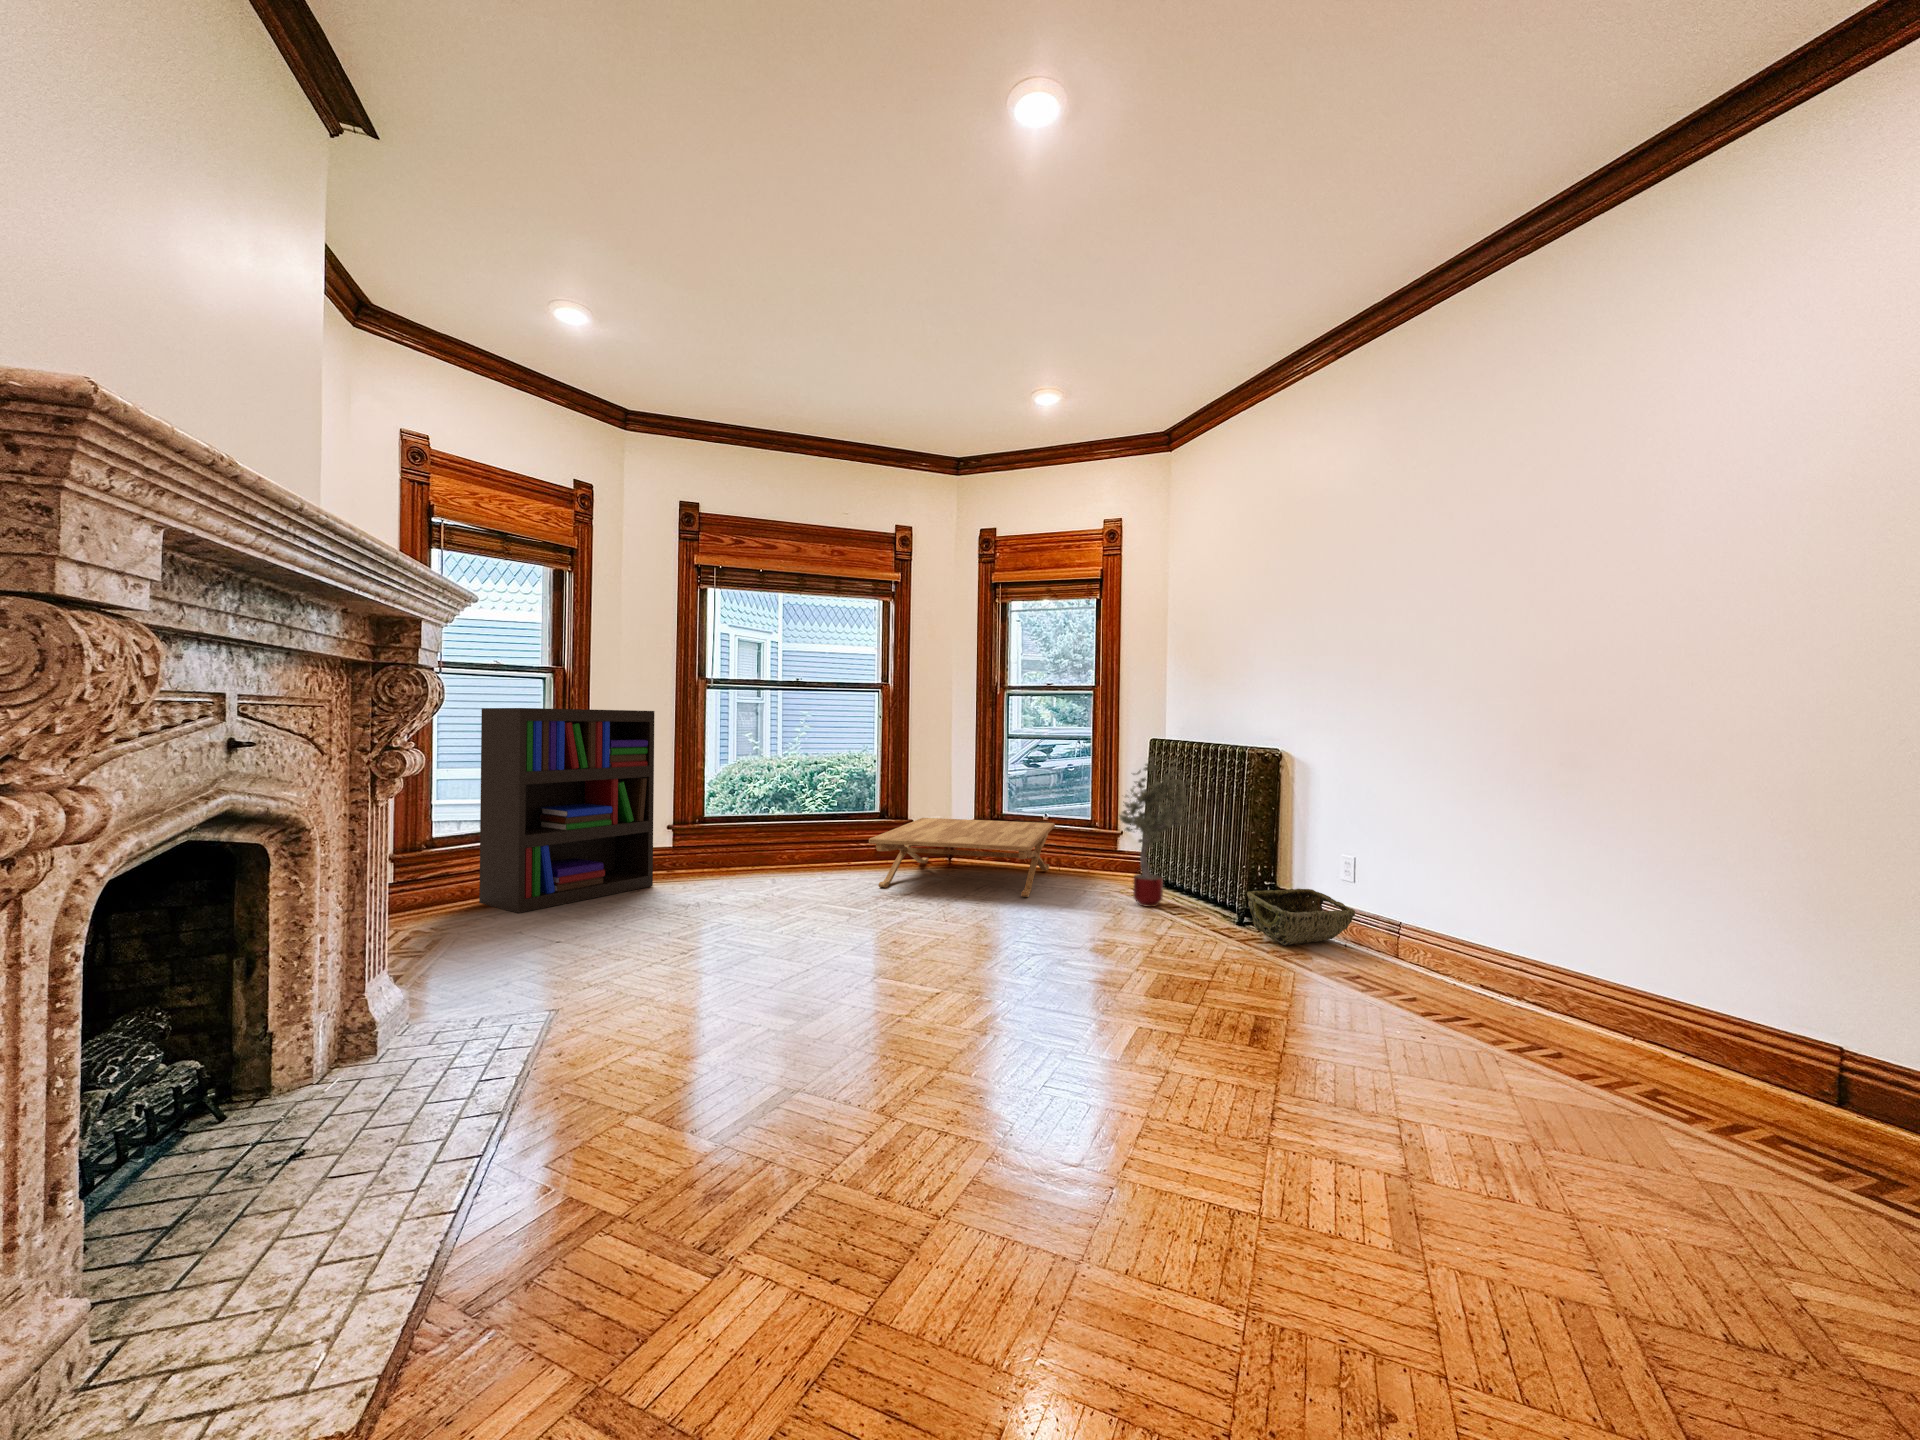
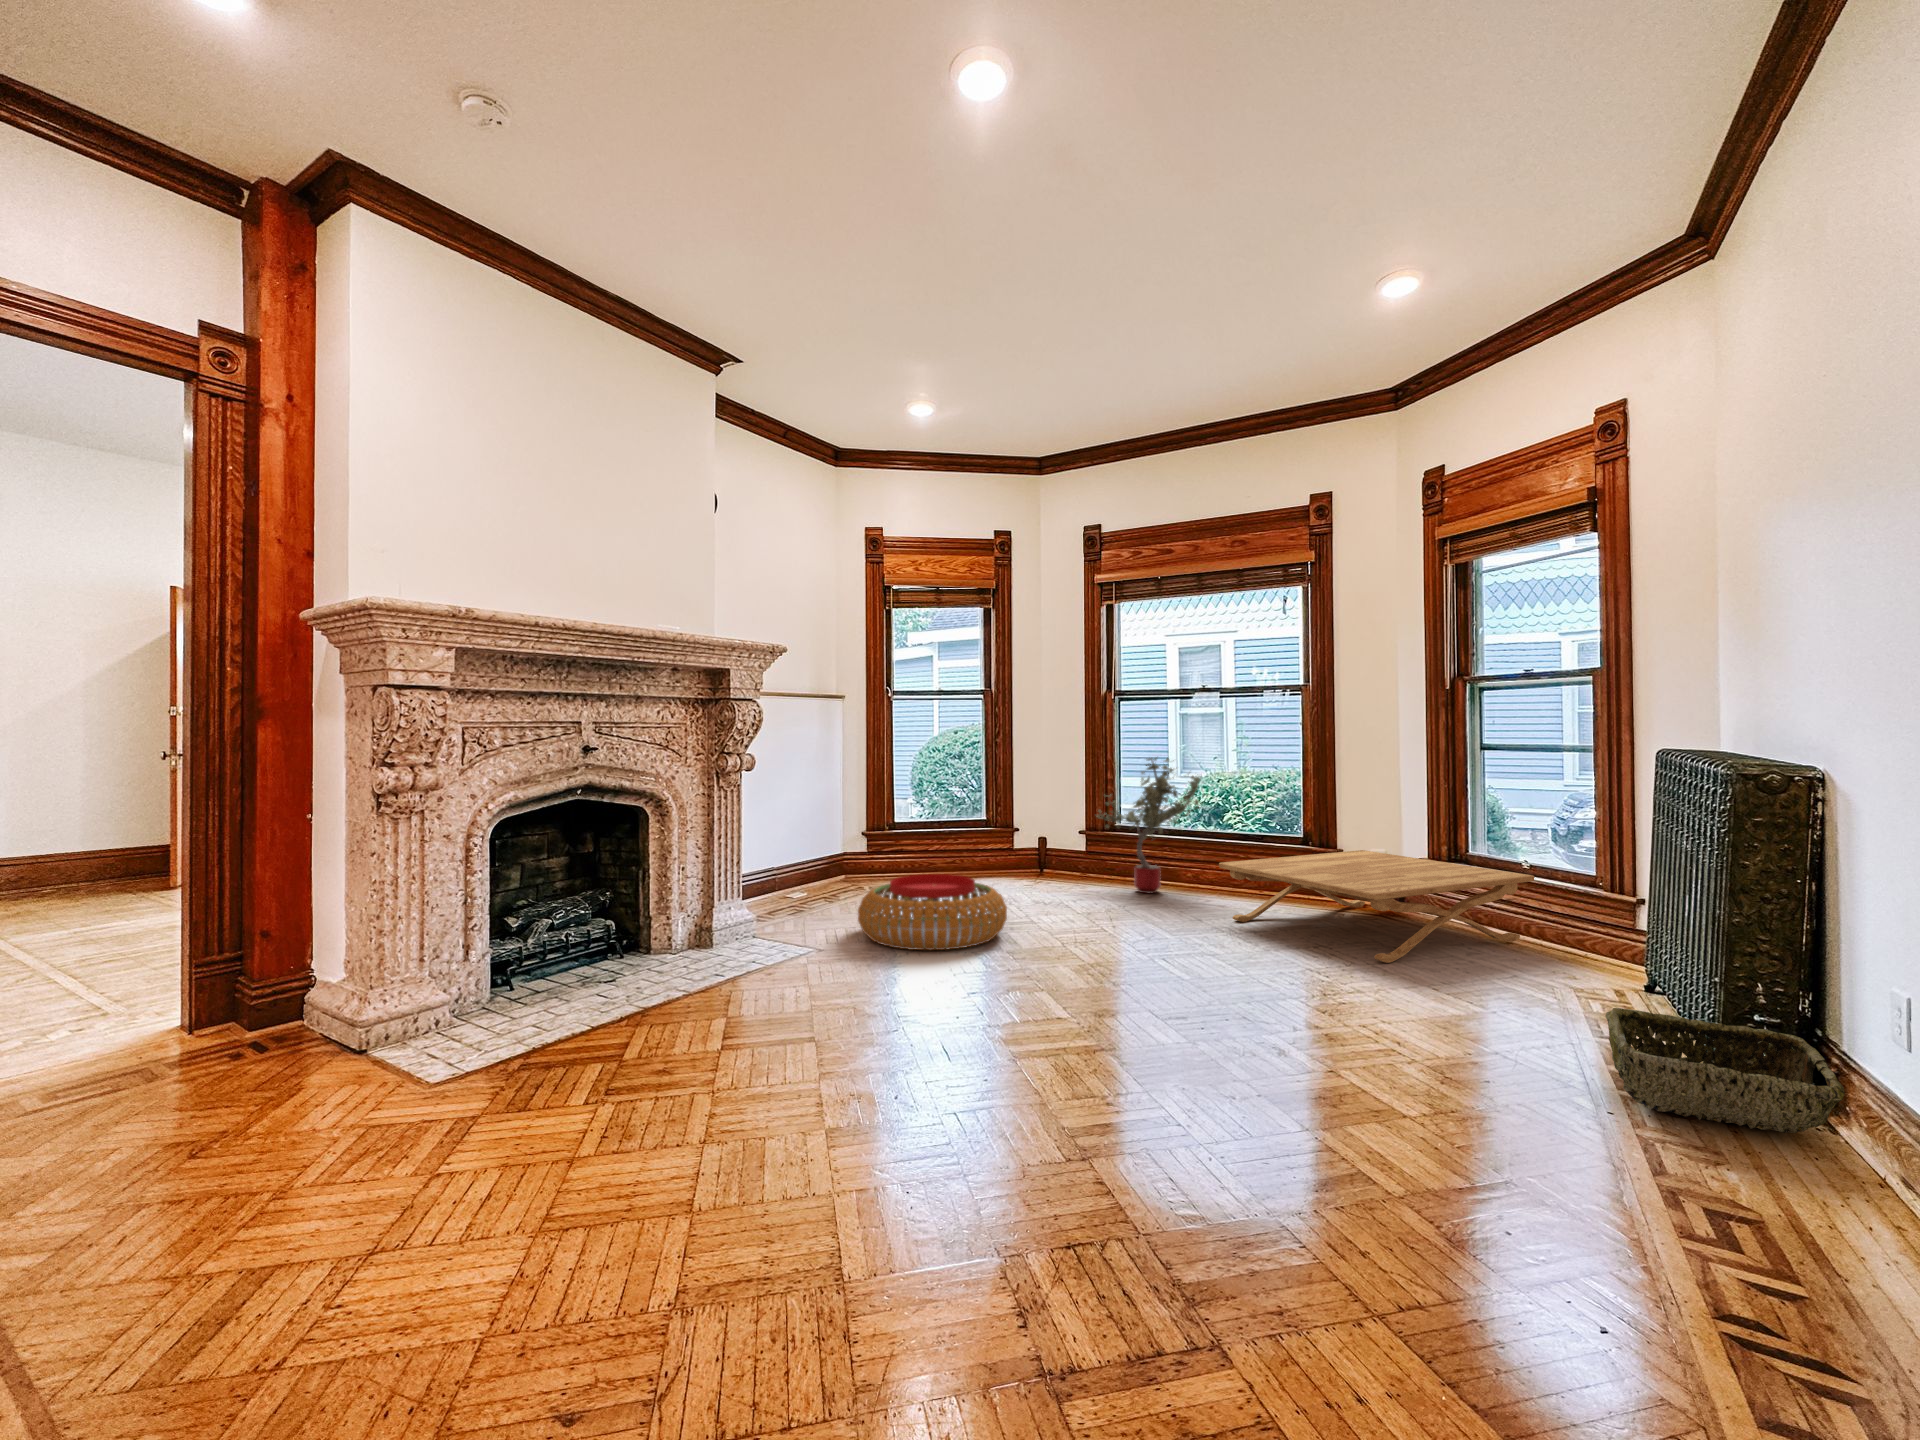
bookshelf: present [479,708,654,913] -> none [919,723,1046,888]
potted tree: present [1119,757,1203,907] -> present [1097,758,1202,893]
pouf: none [561,884,751,983] -> present [858,874,1007,950]

